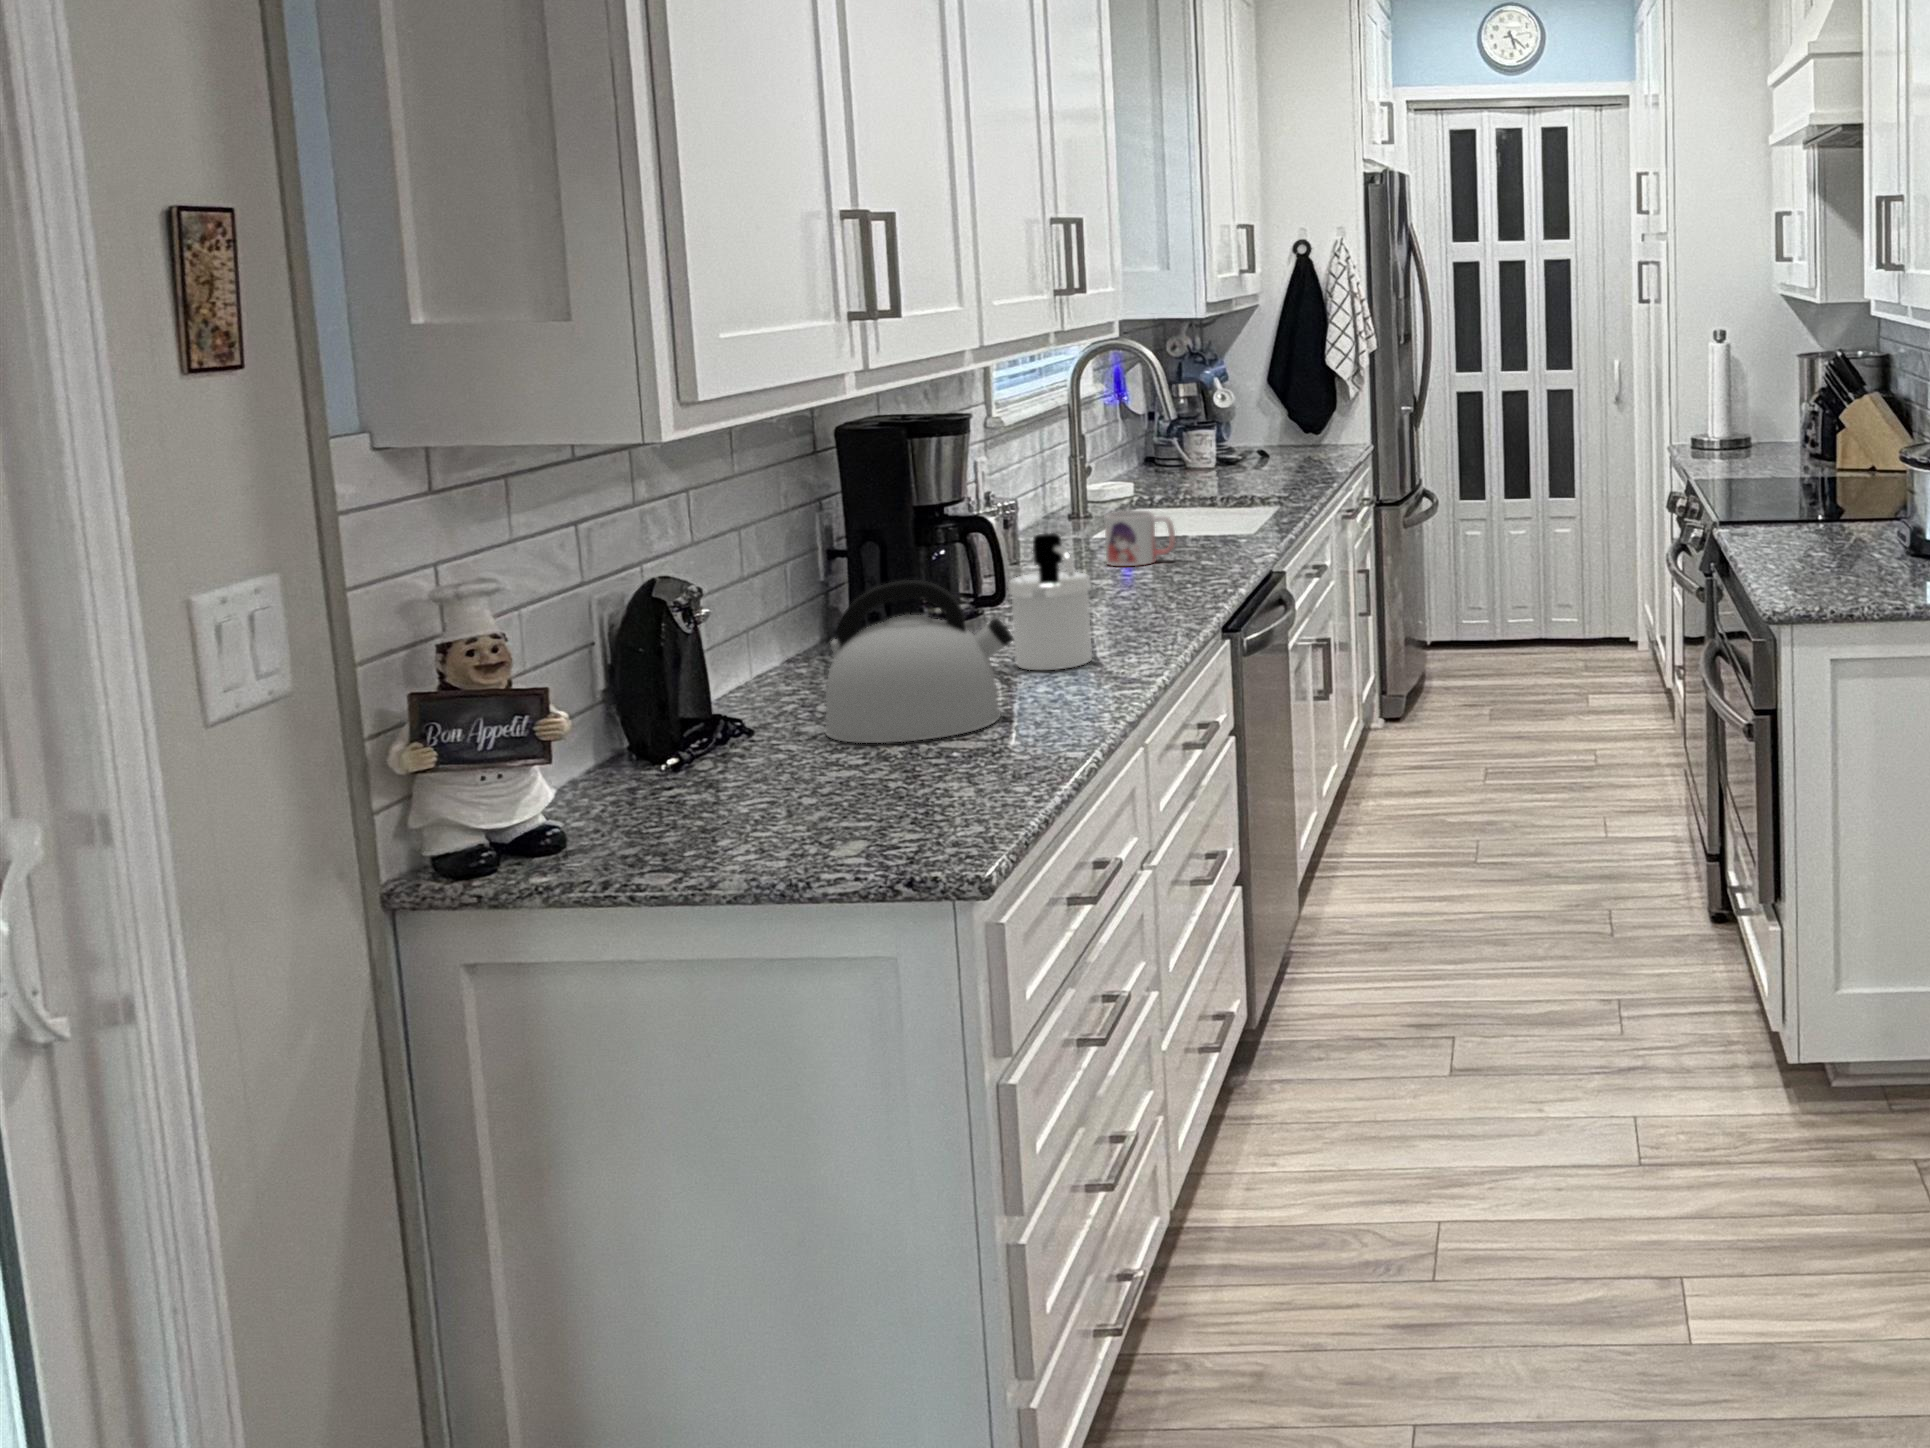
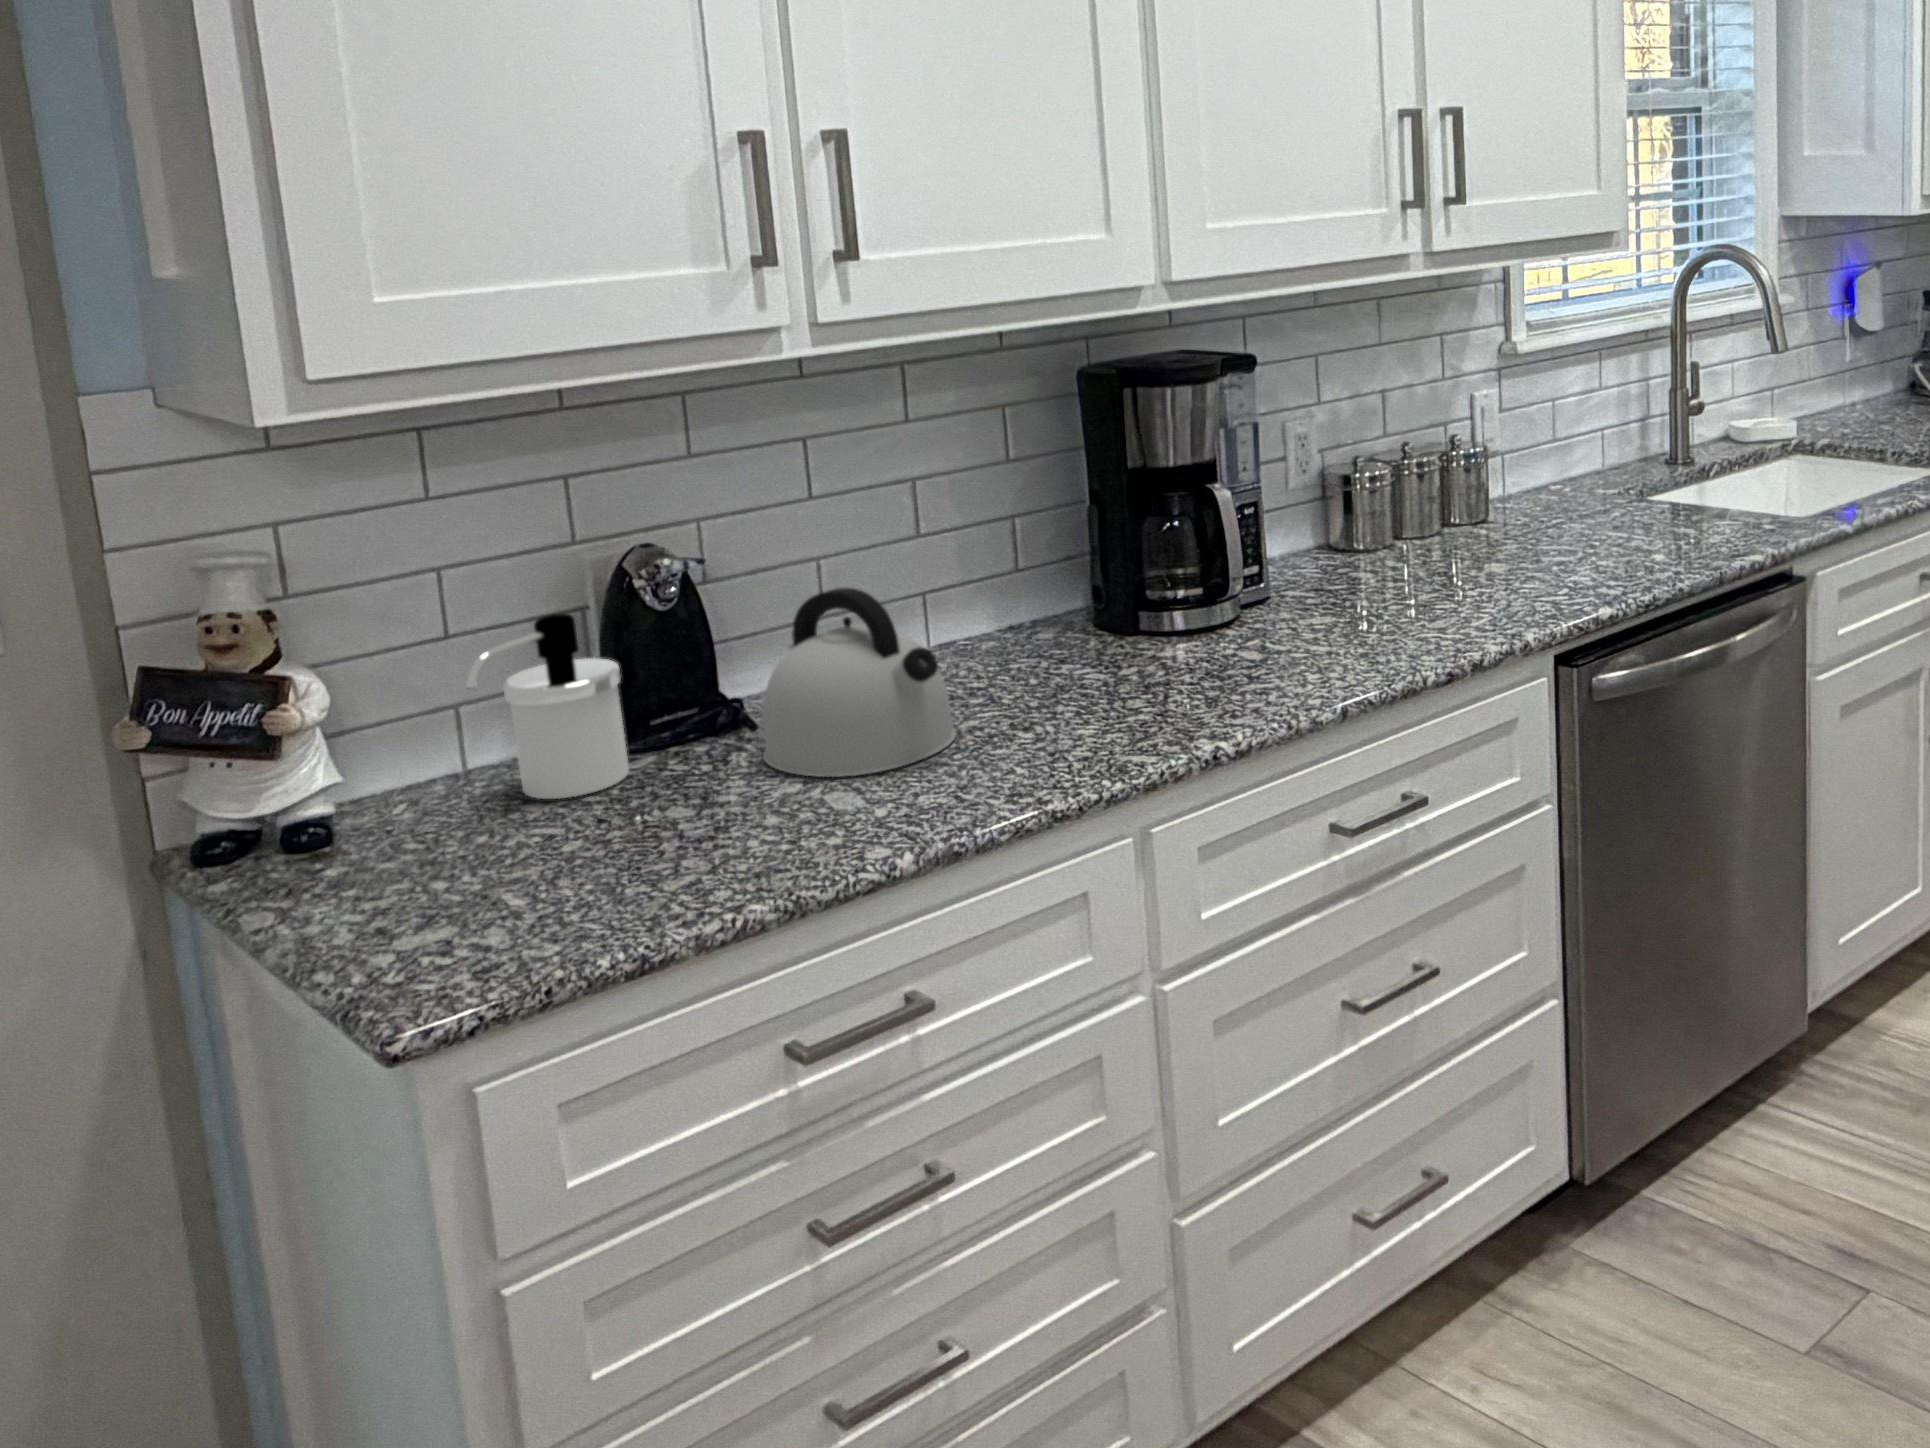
mug: present [1104,511,1175,566] -> none [1541,477,1615,546]
soap dispenser: present [1008,533,1092,670] -> present [466,613,629,799]

